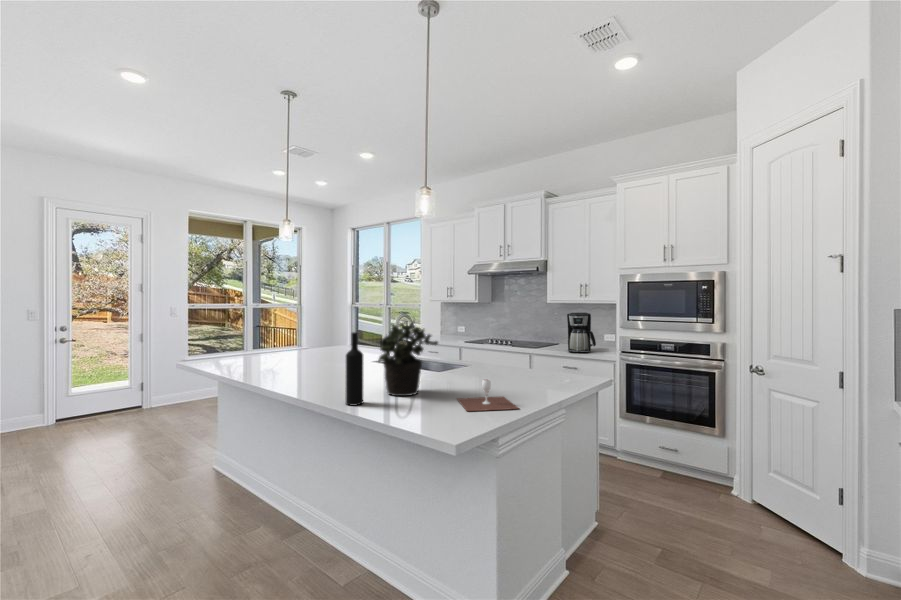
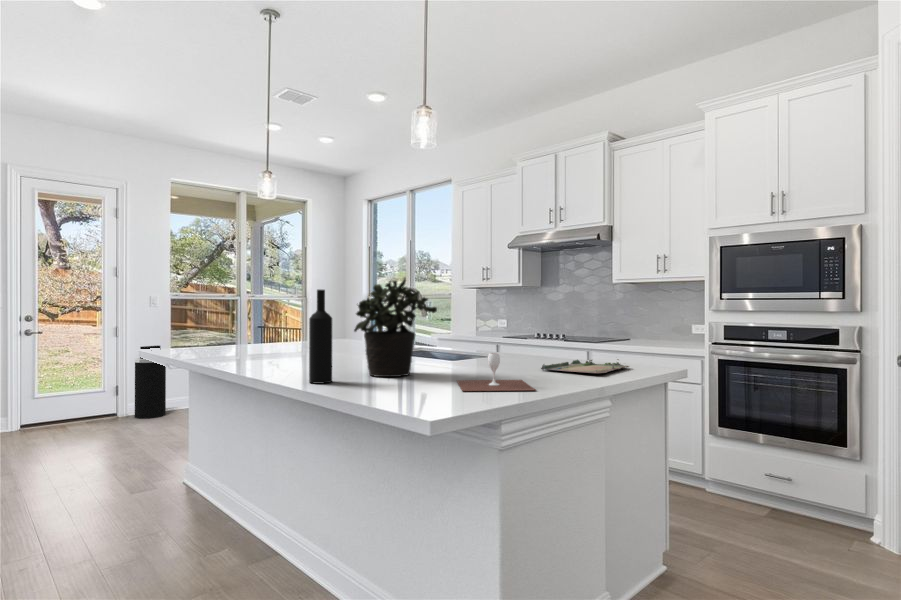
coffee maker: present [567,313,596,353] -> none [636,292,677,345]
trash can: none [158,349,185,410] -> present [135,345,166,419]
tray: none [512,373,575,389] -> present [541,359,629,373]

